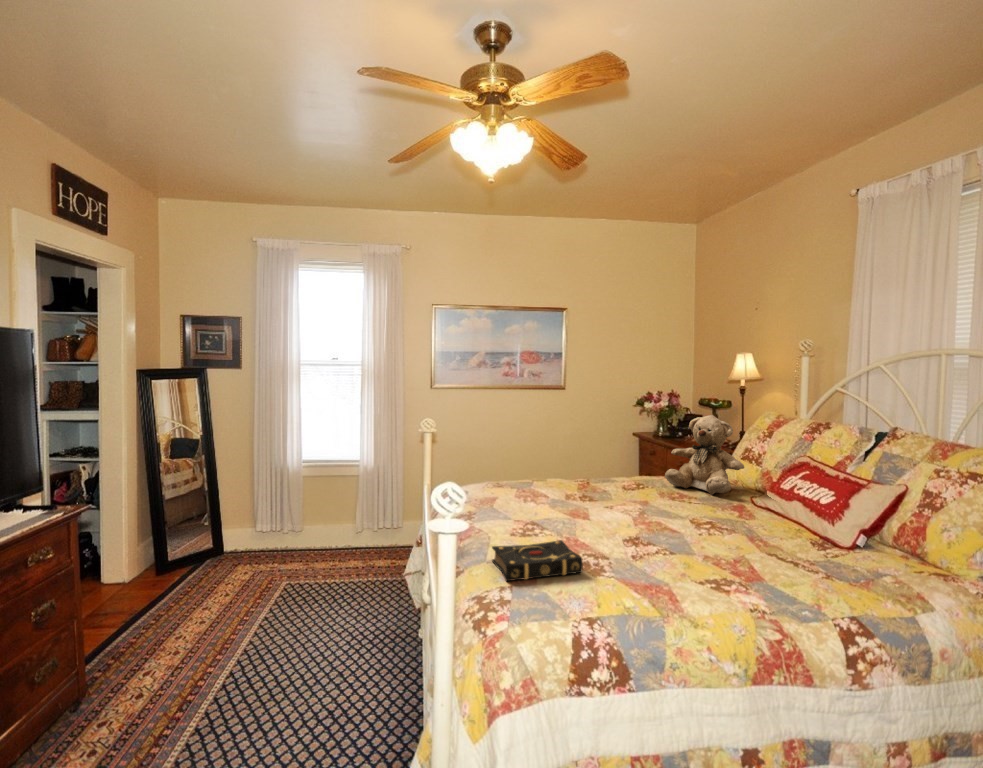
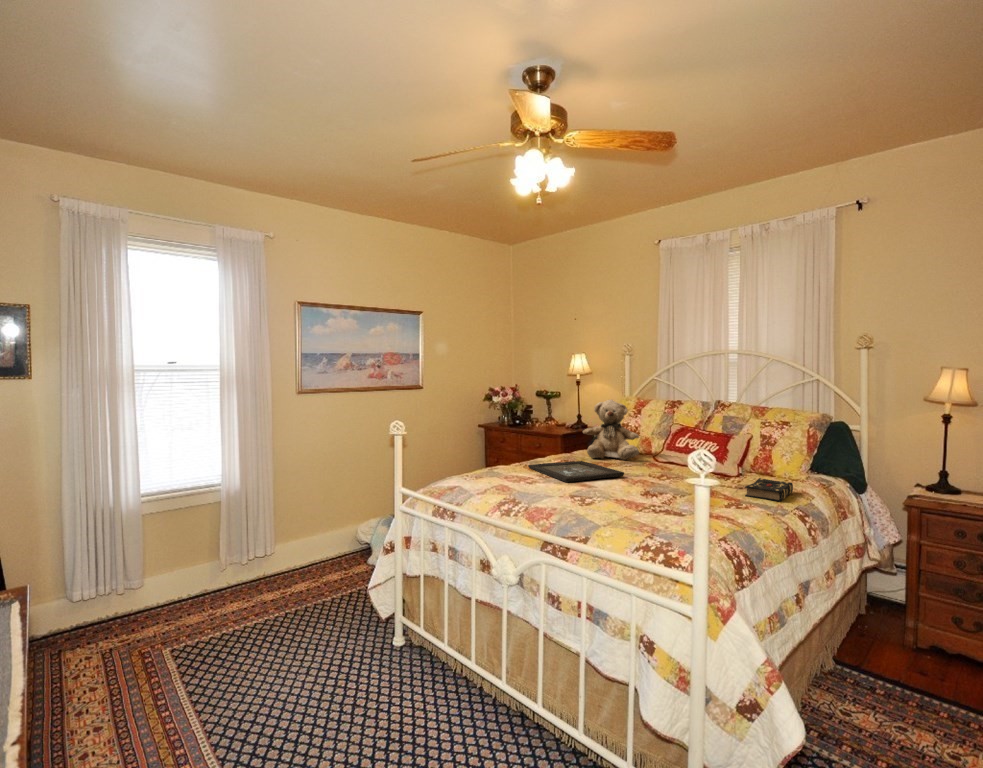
tray: none [569,482,658,514] -> present [528,461,624,482]
book: present [492,540,583,581] -> present [745,478,793,502]

